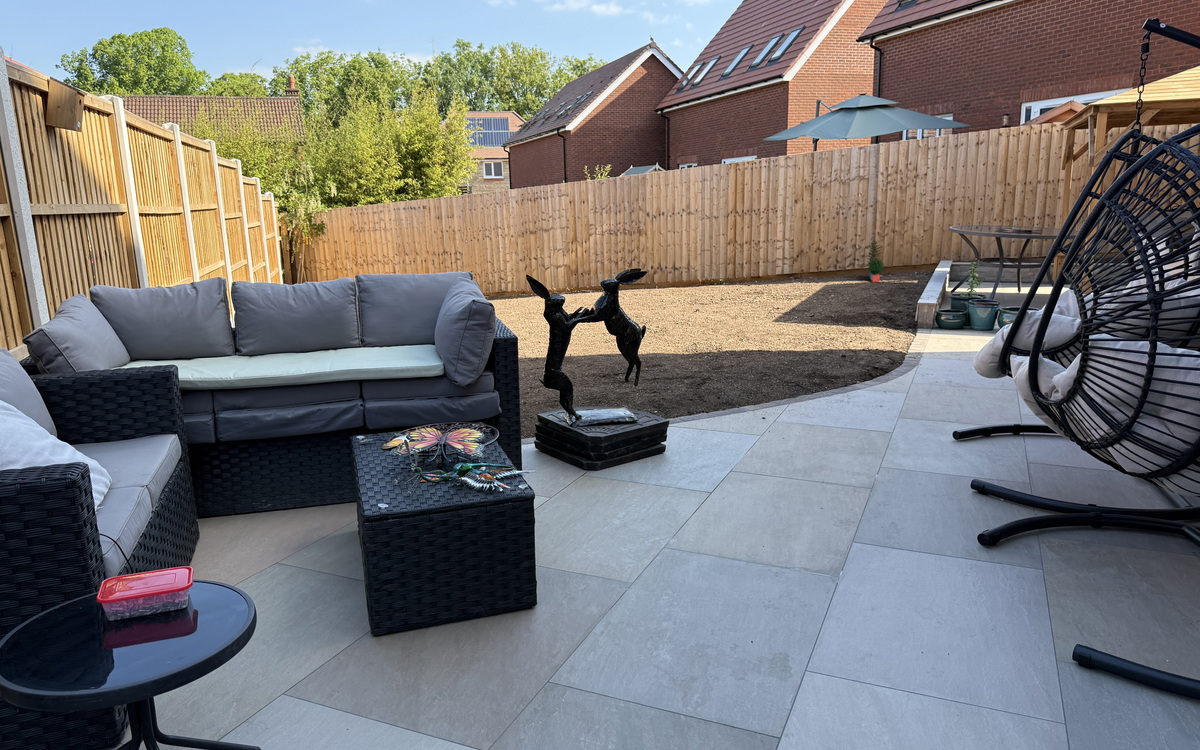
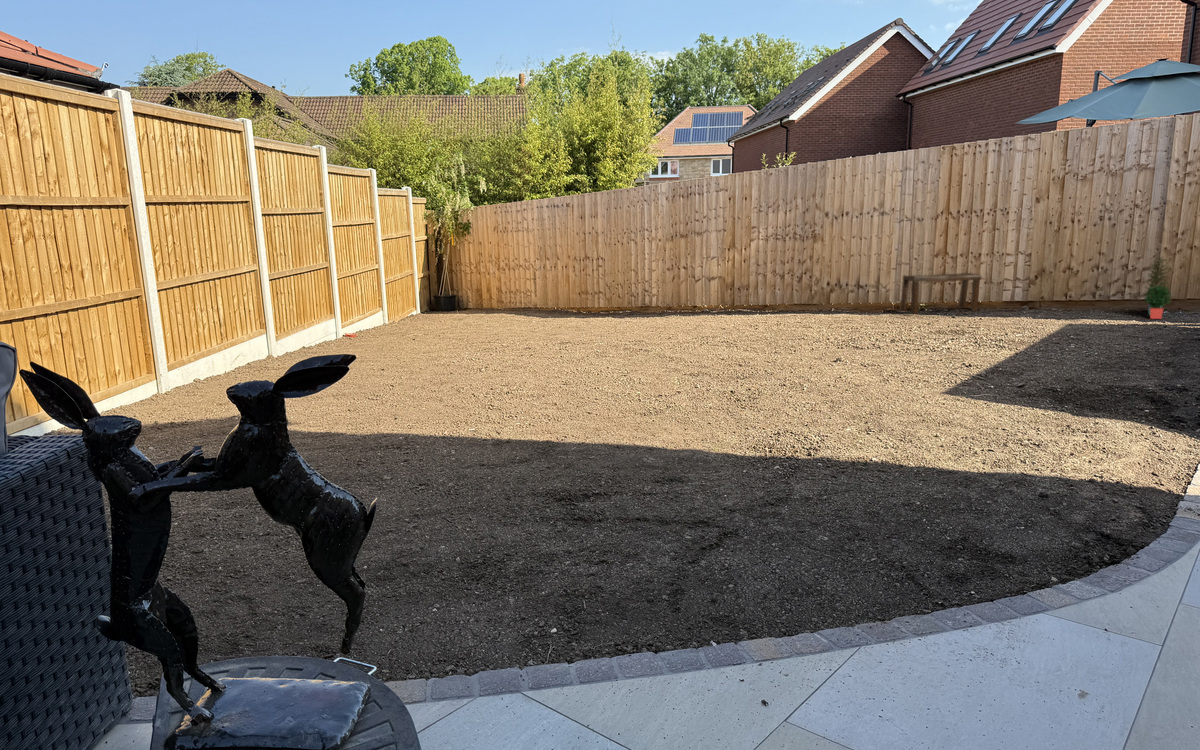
bench: none [708,255,763,287] -> present [900,273,981,314]

